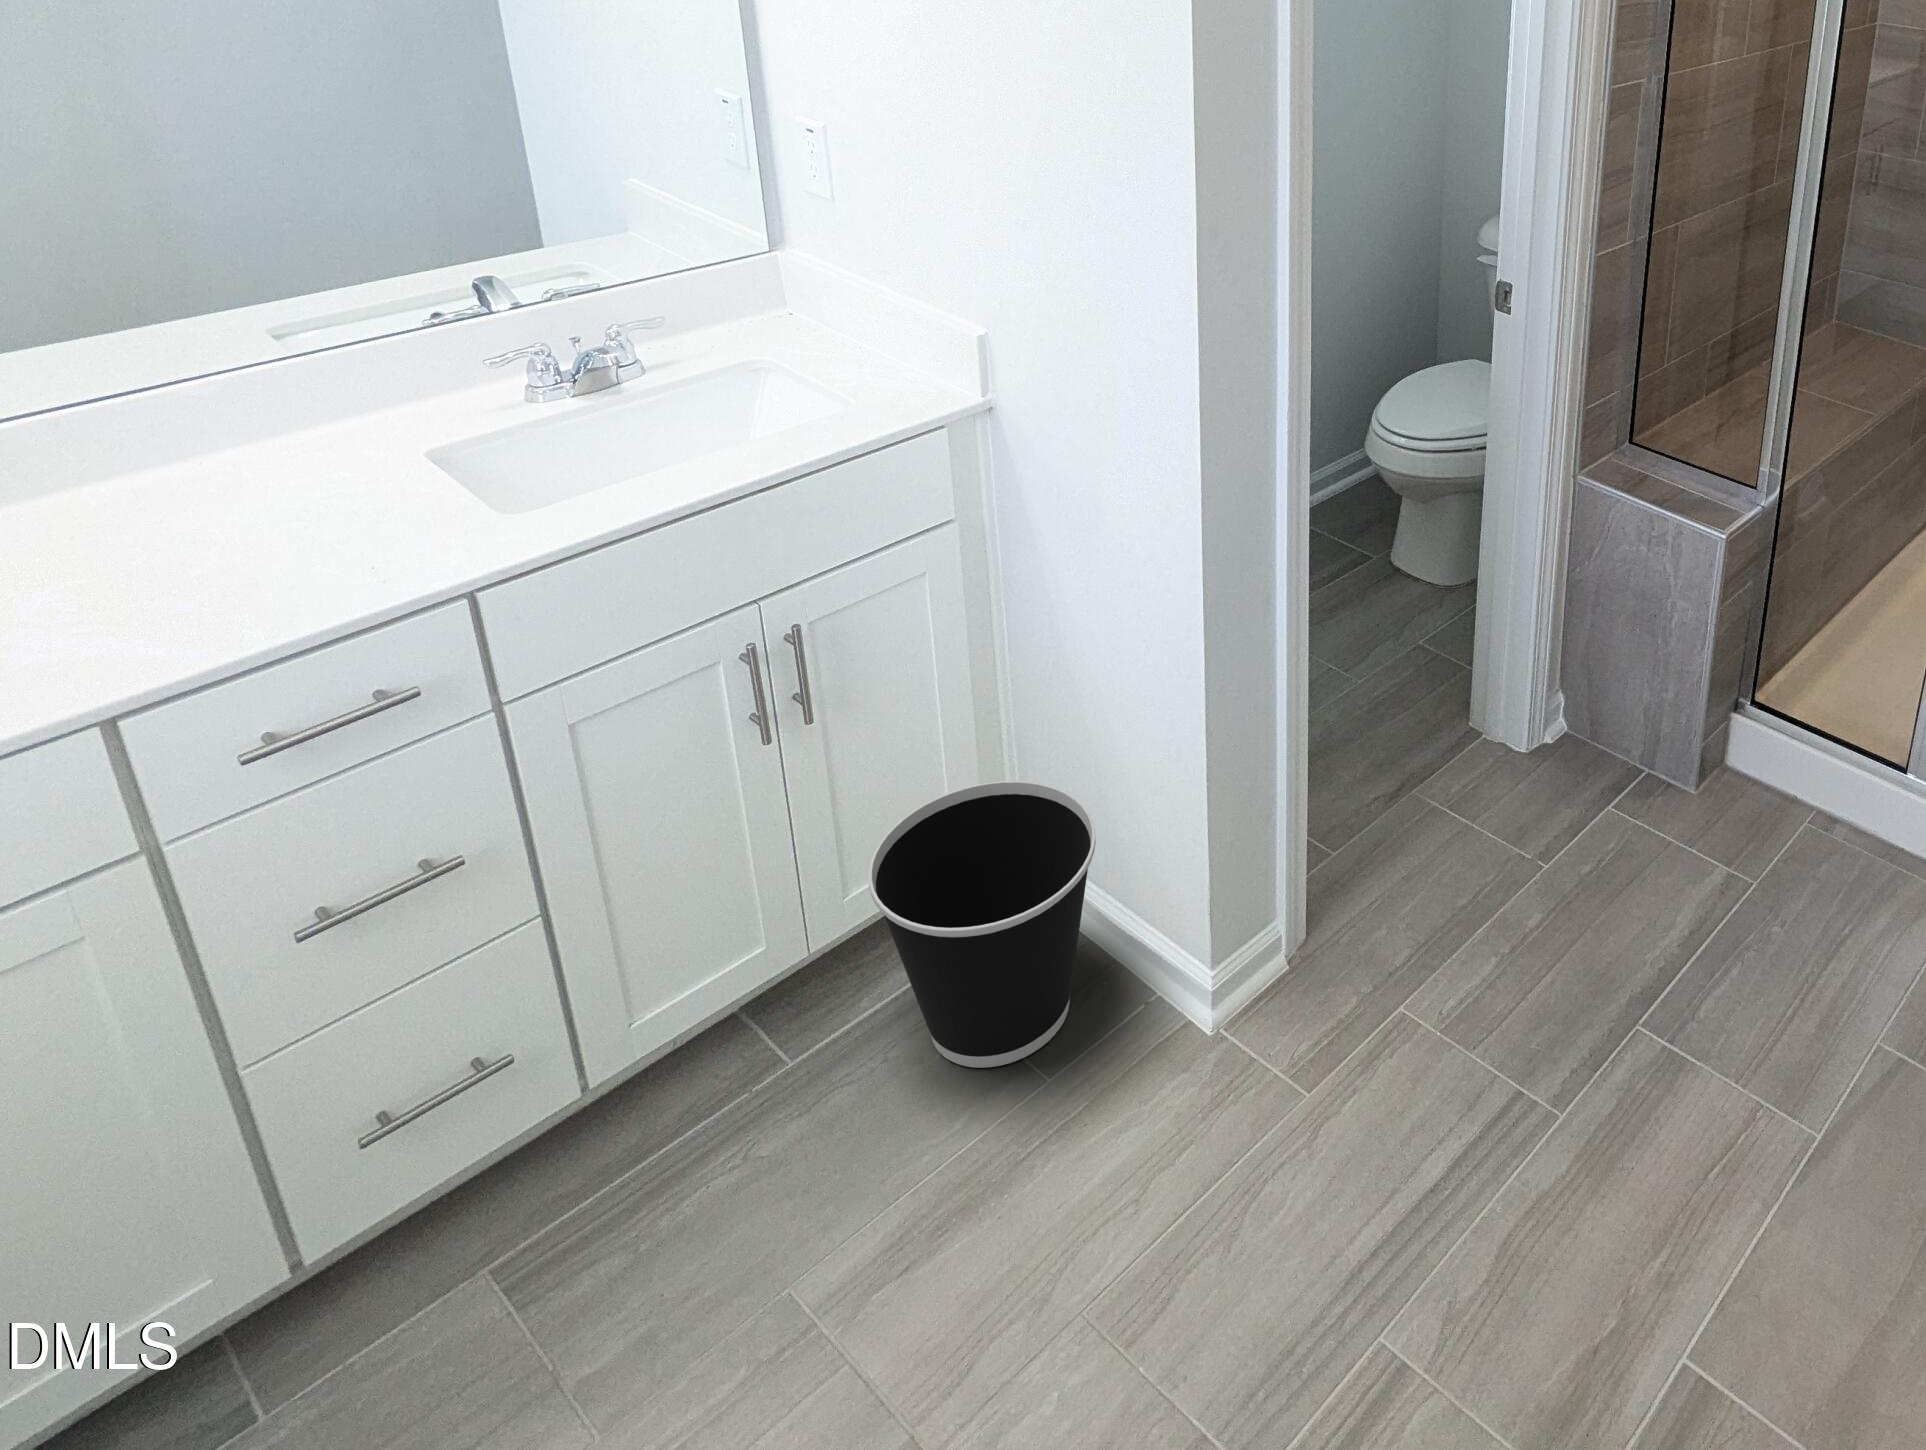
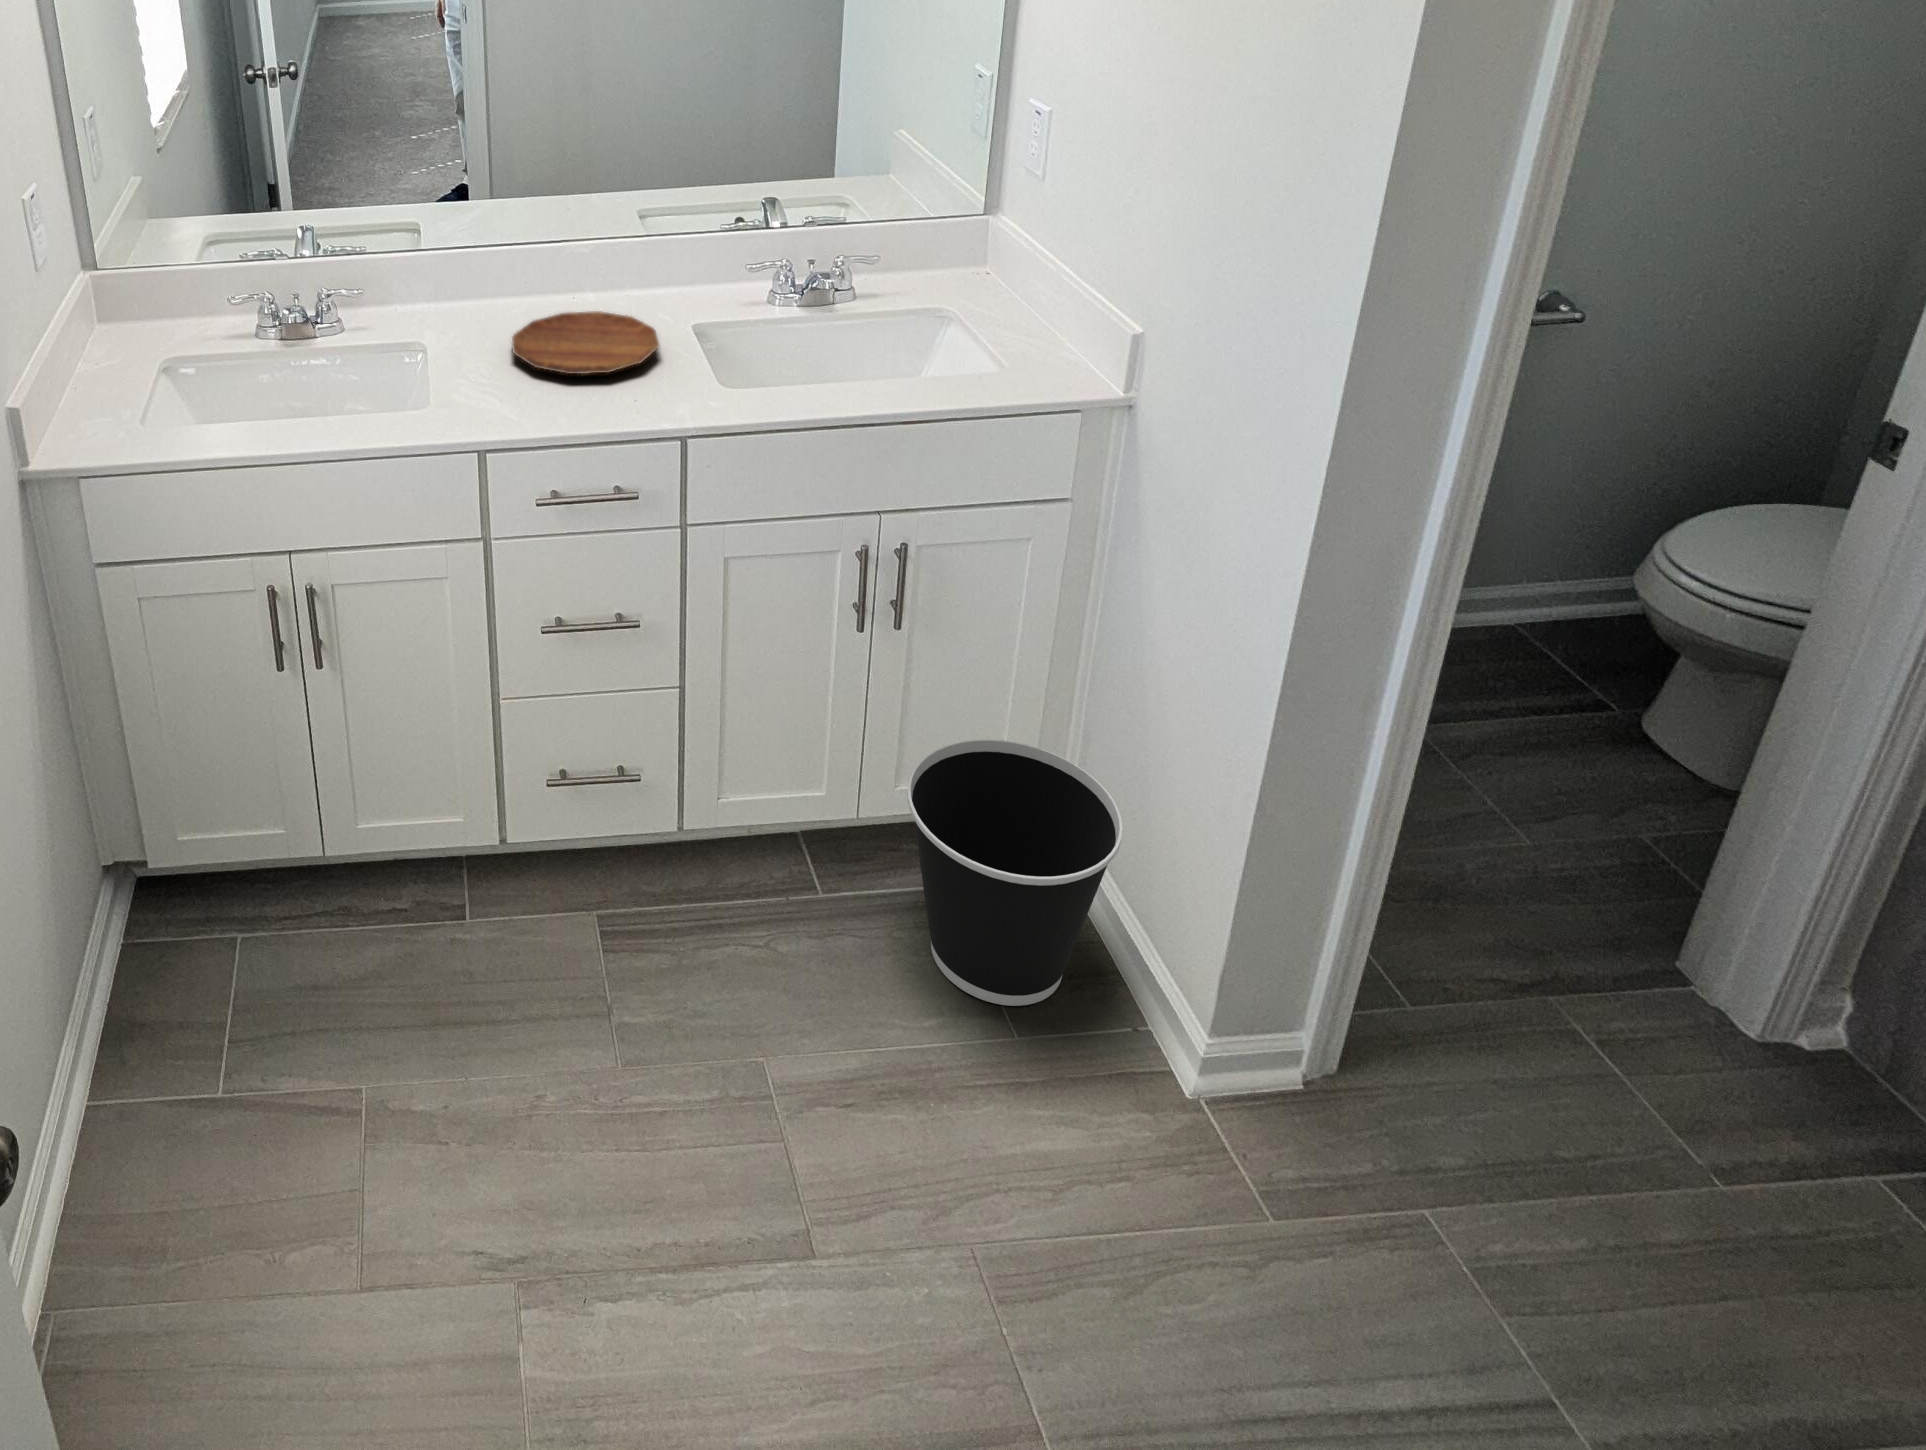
tray: none [99,463,384,573] -> present [512,311,659,374]

